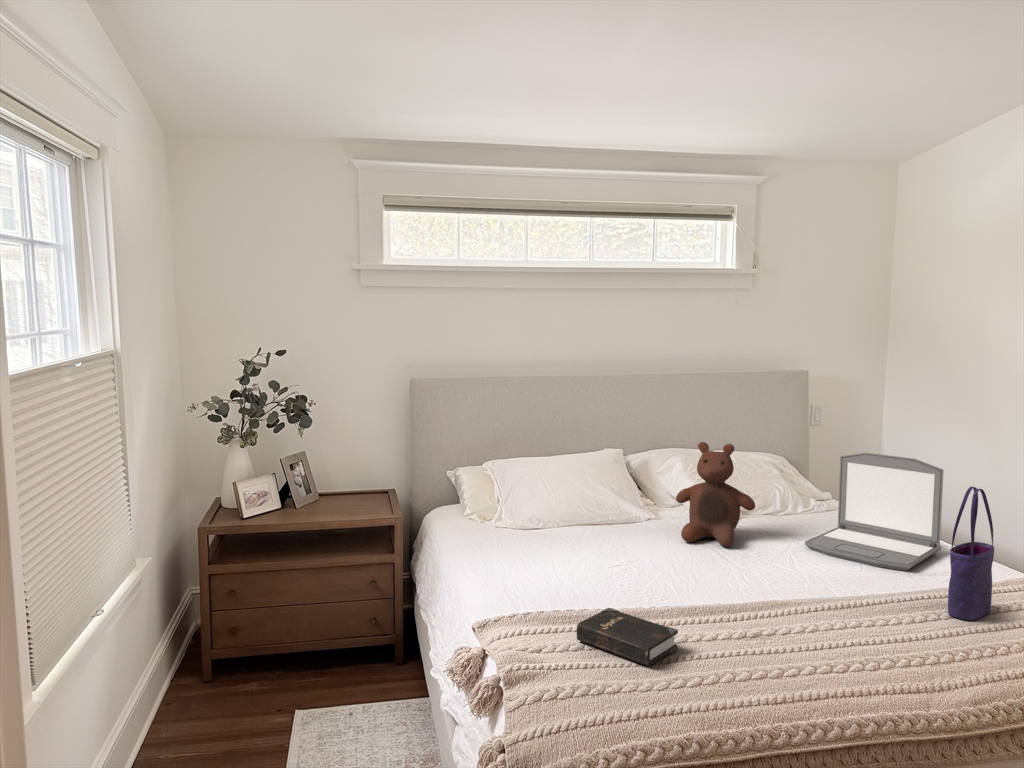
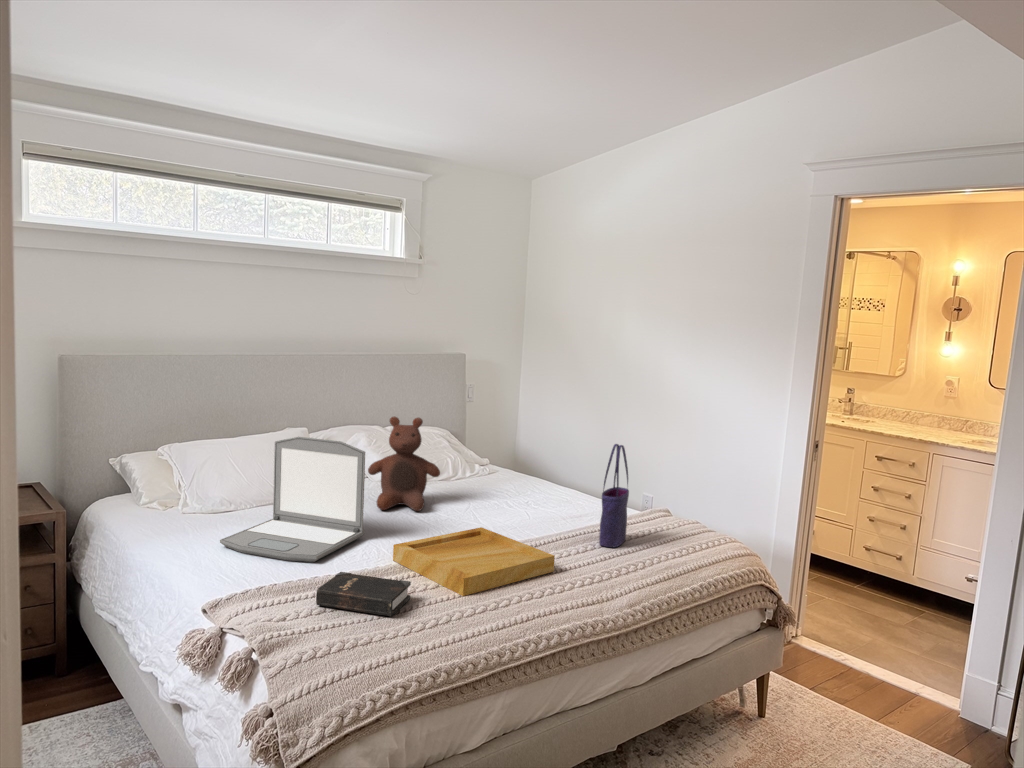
laptop: present [804,453,943,571] -> present [220,437,365,562]
tray: none [677,574,870,655] -> present [393,527,555,596]

